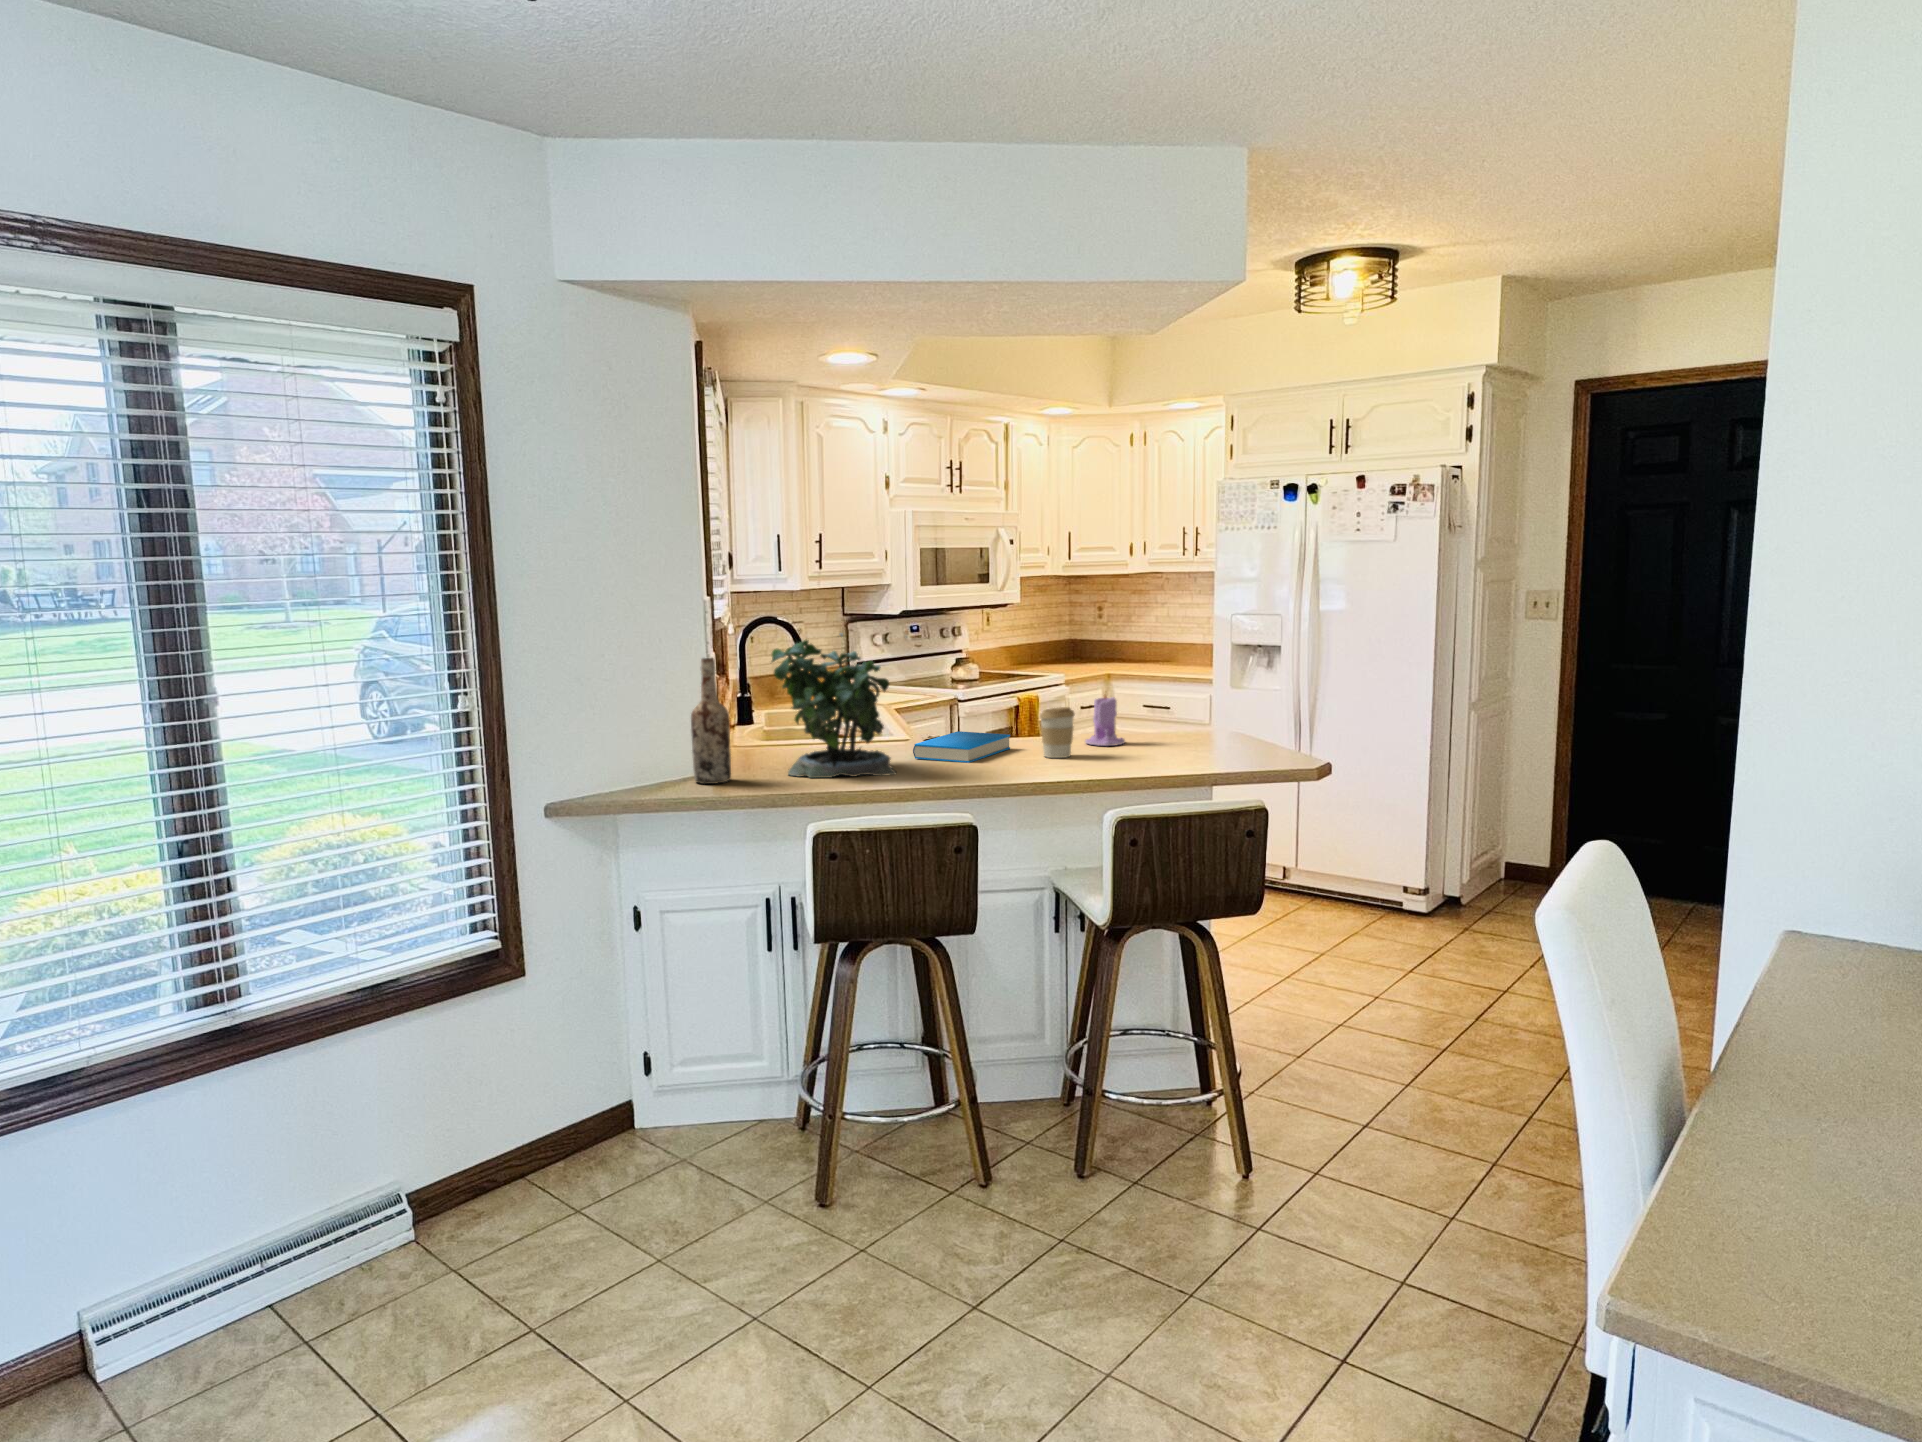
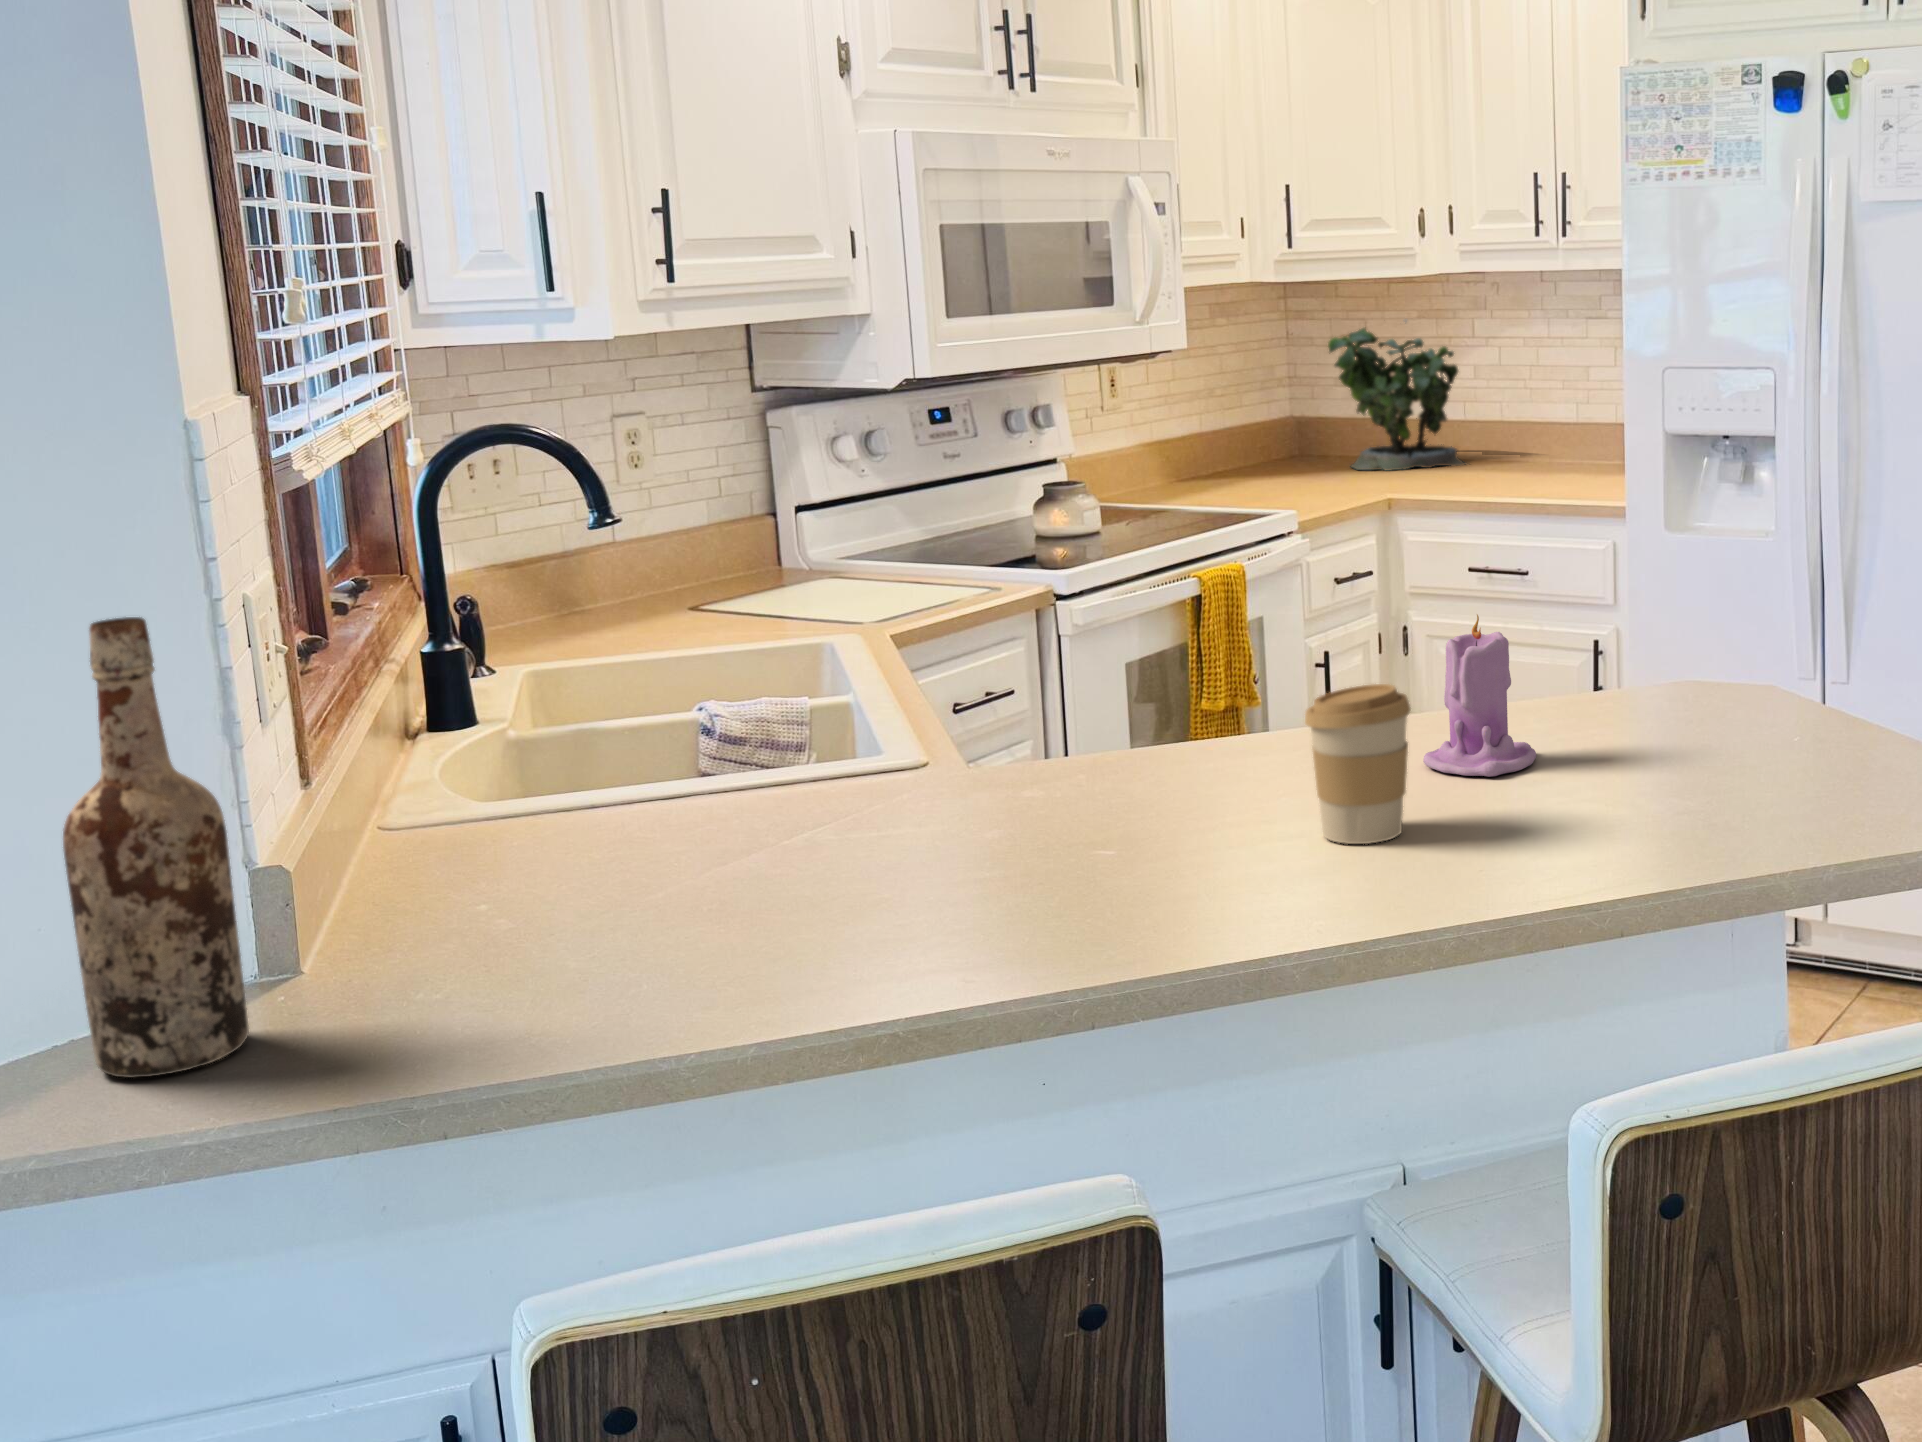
potted plant: present [772,633,896,778] -> present [1328,328,1467,471]
book: present [913,731,1010,763] -> none [919,754,1216,882]

